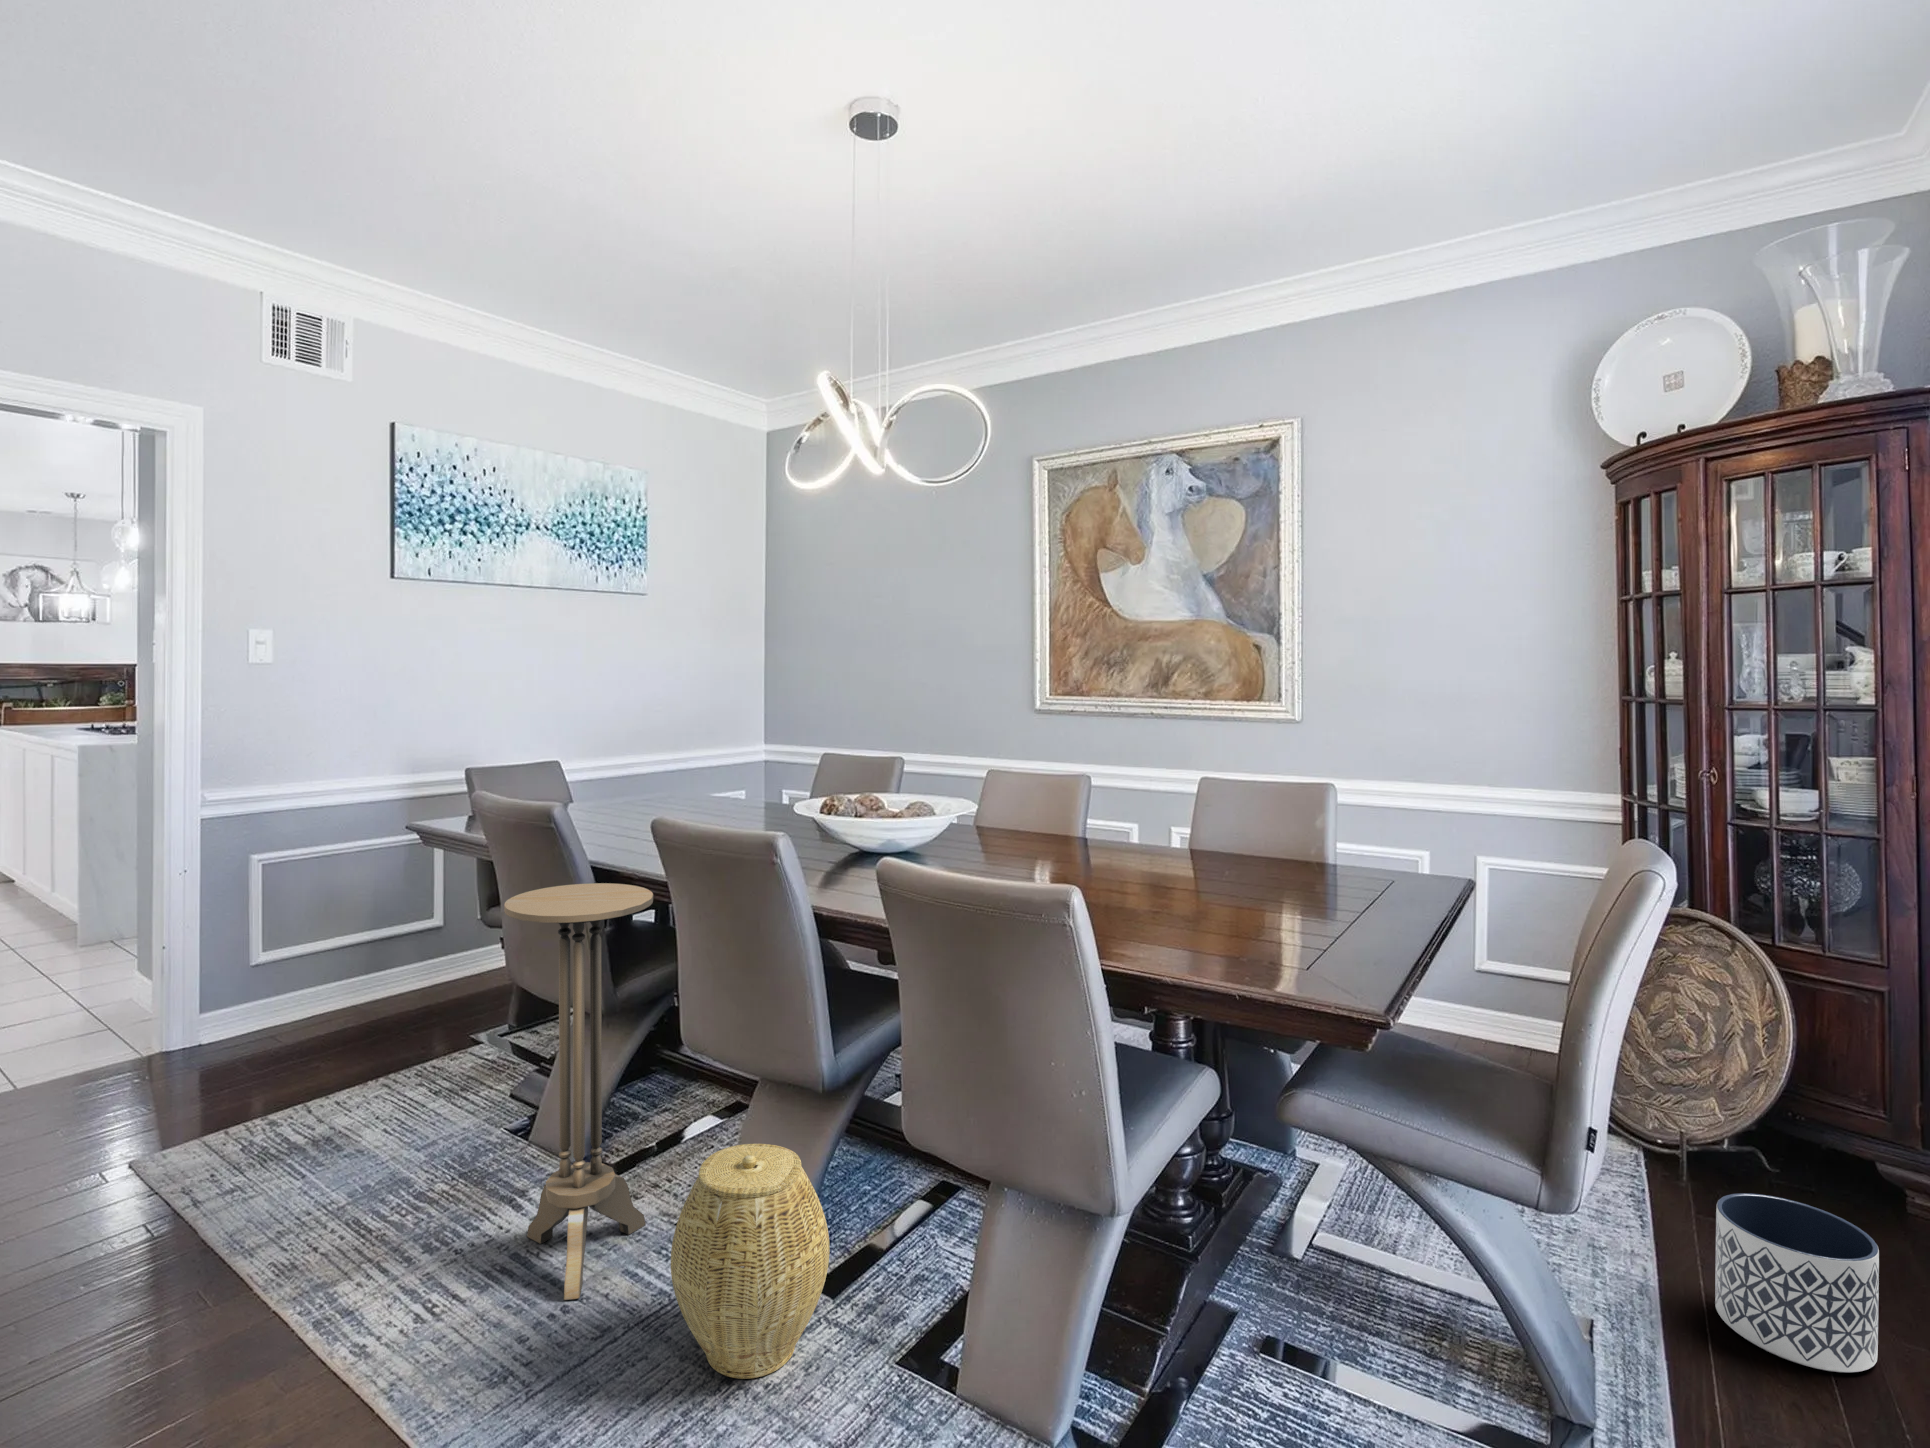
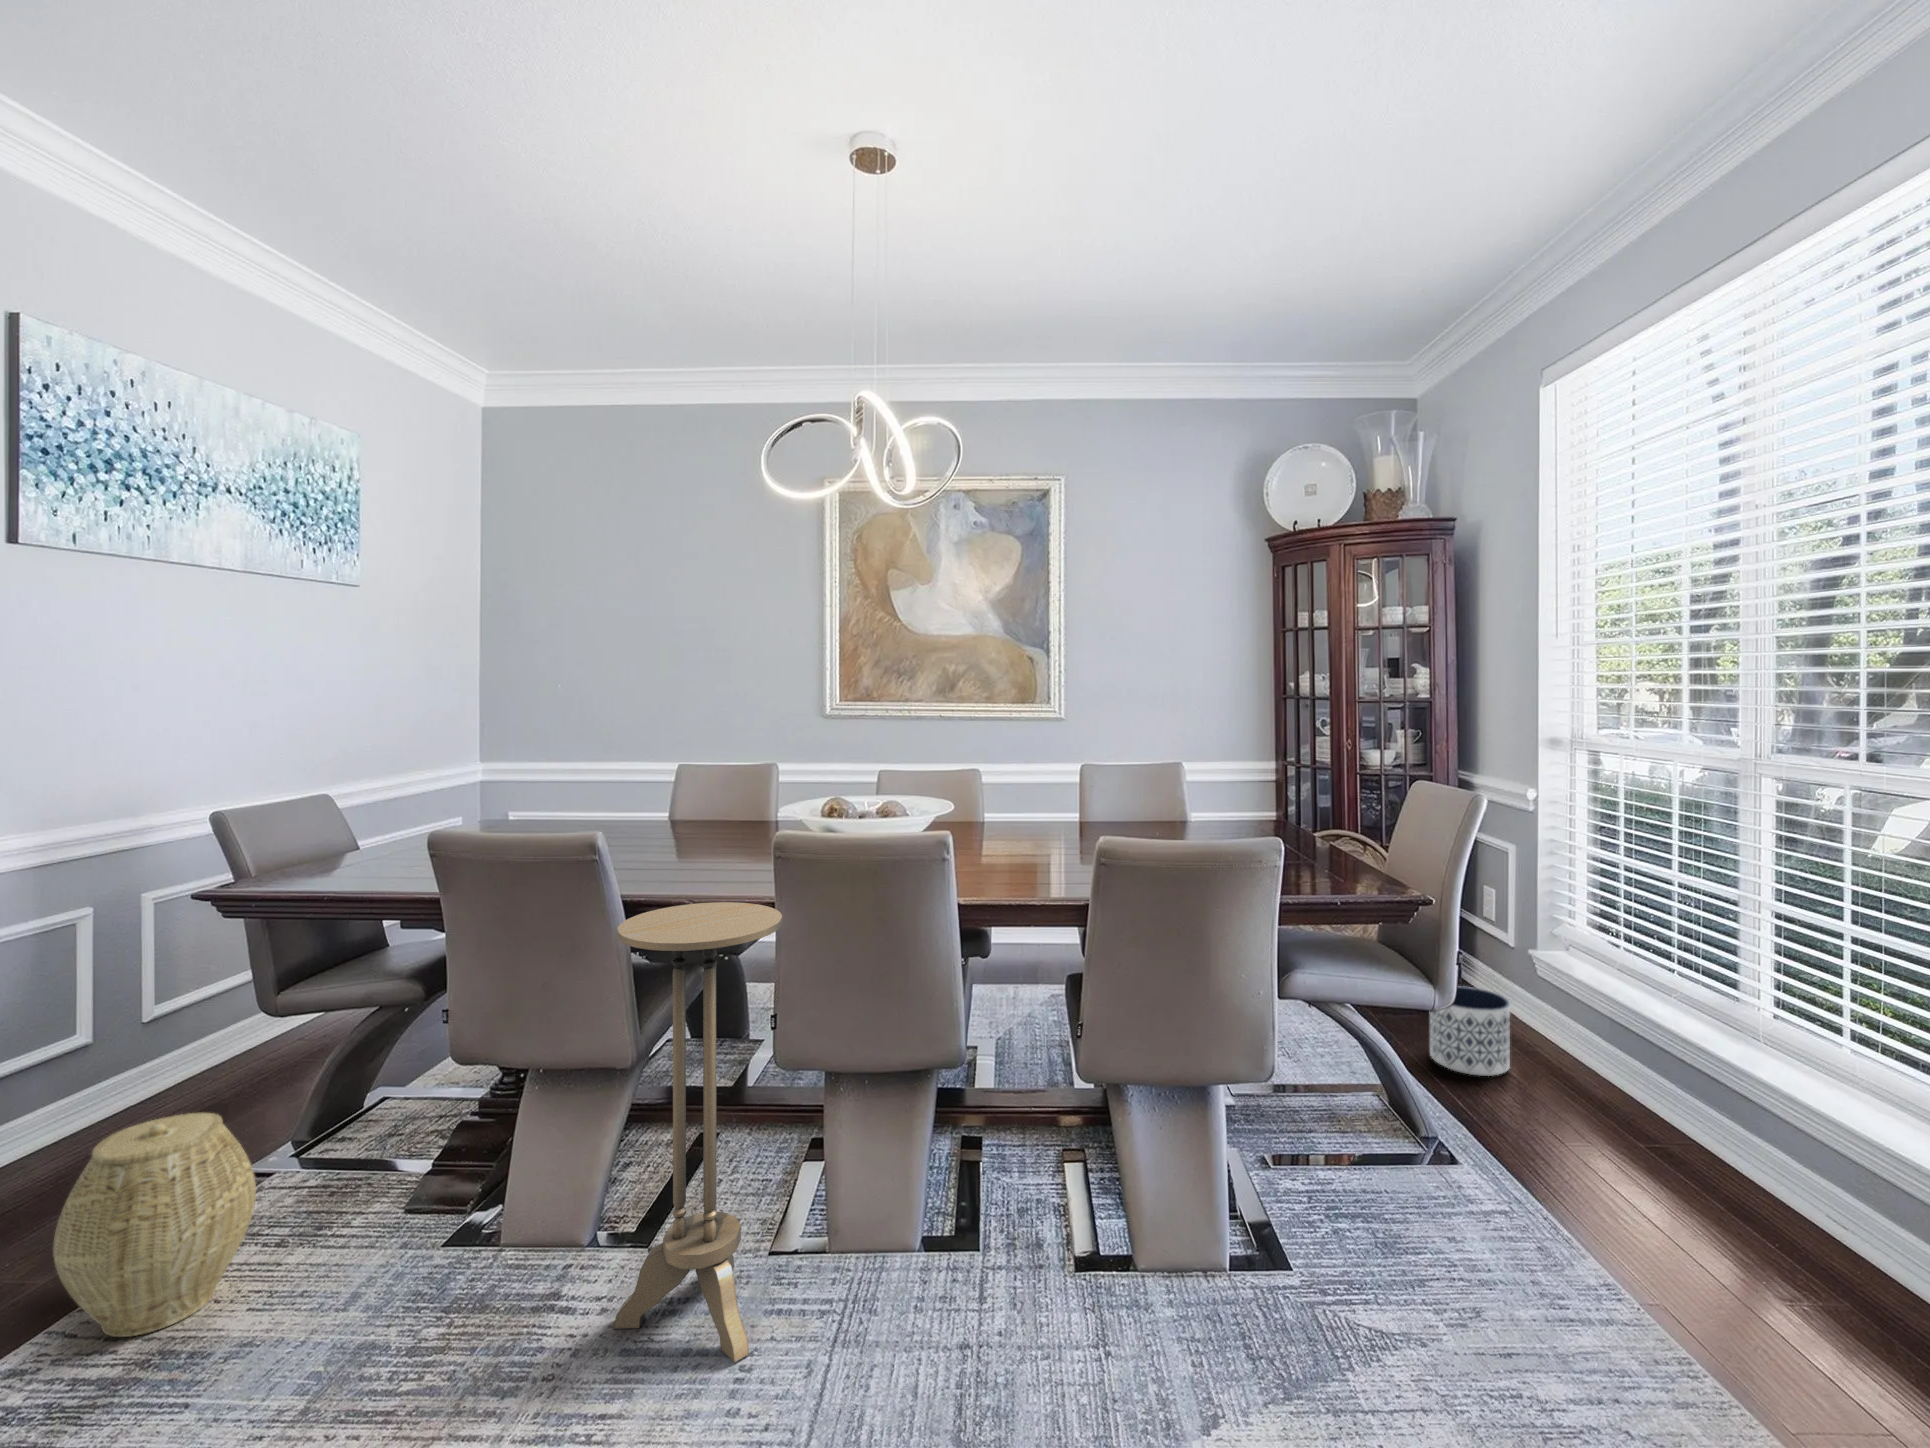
woven basket: present [671,1144,830,1379] -> present [53,1112,256,1337]

